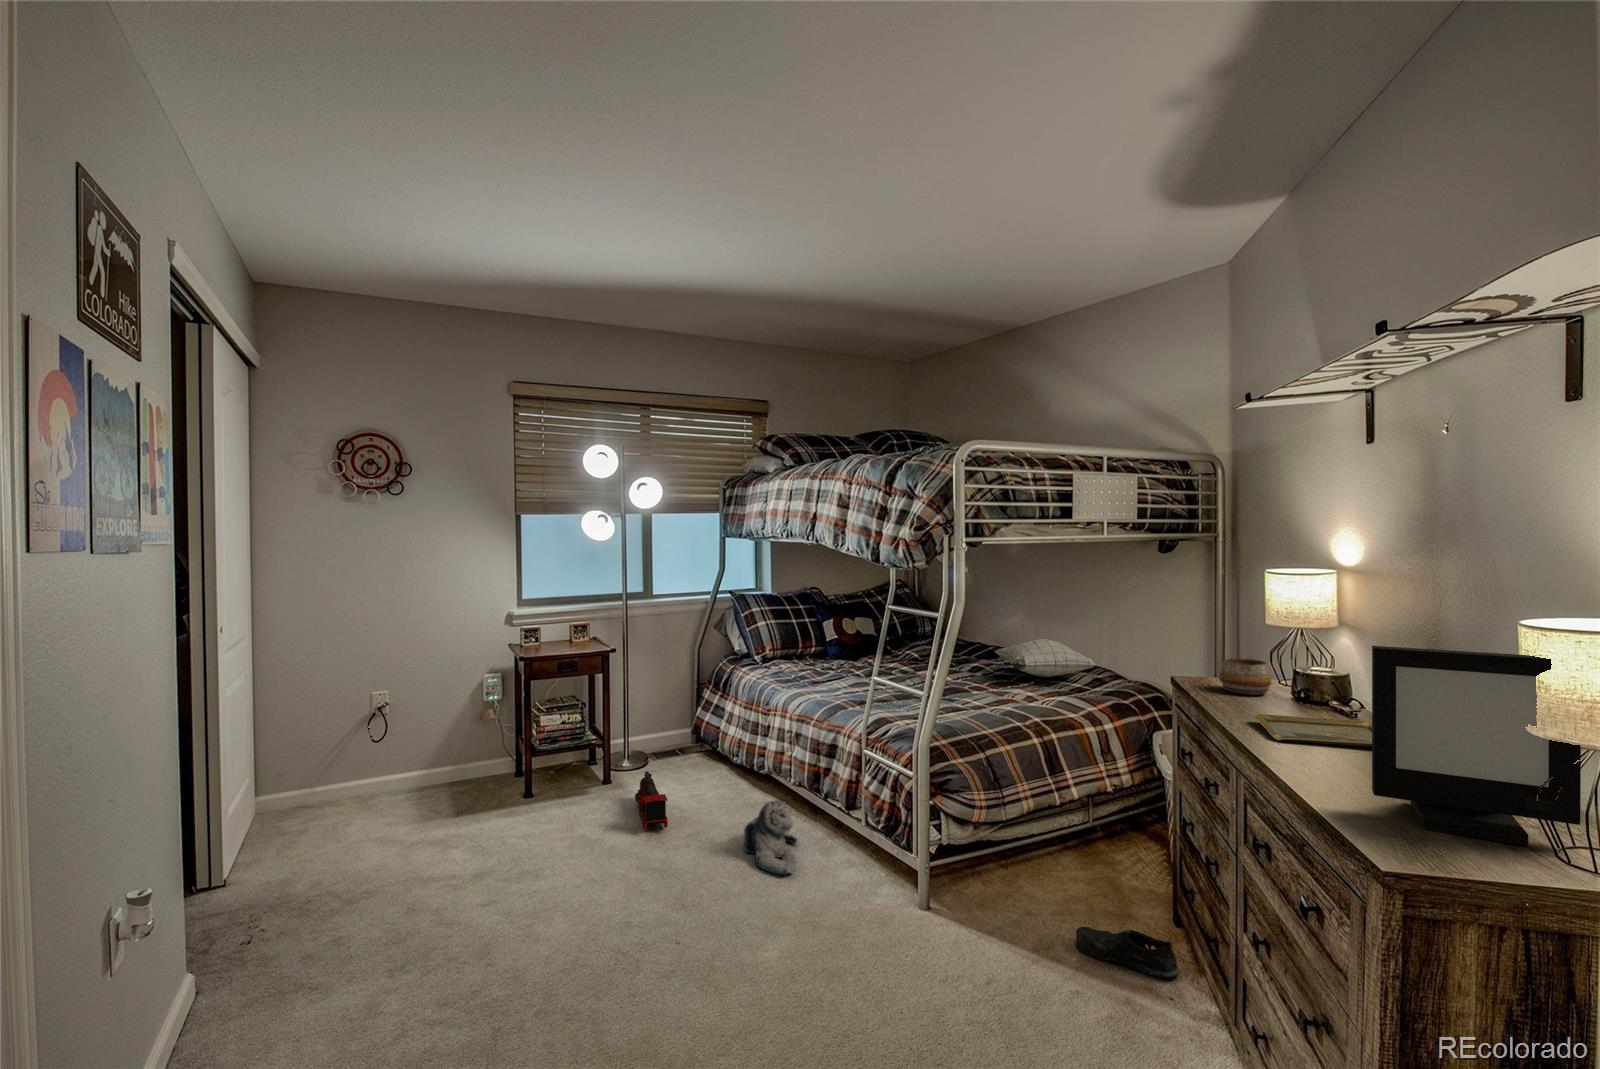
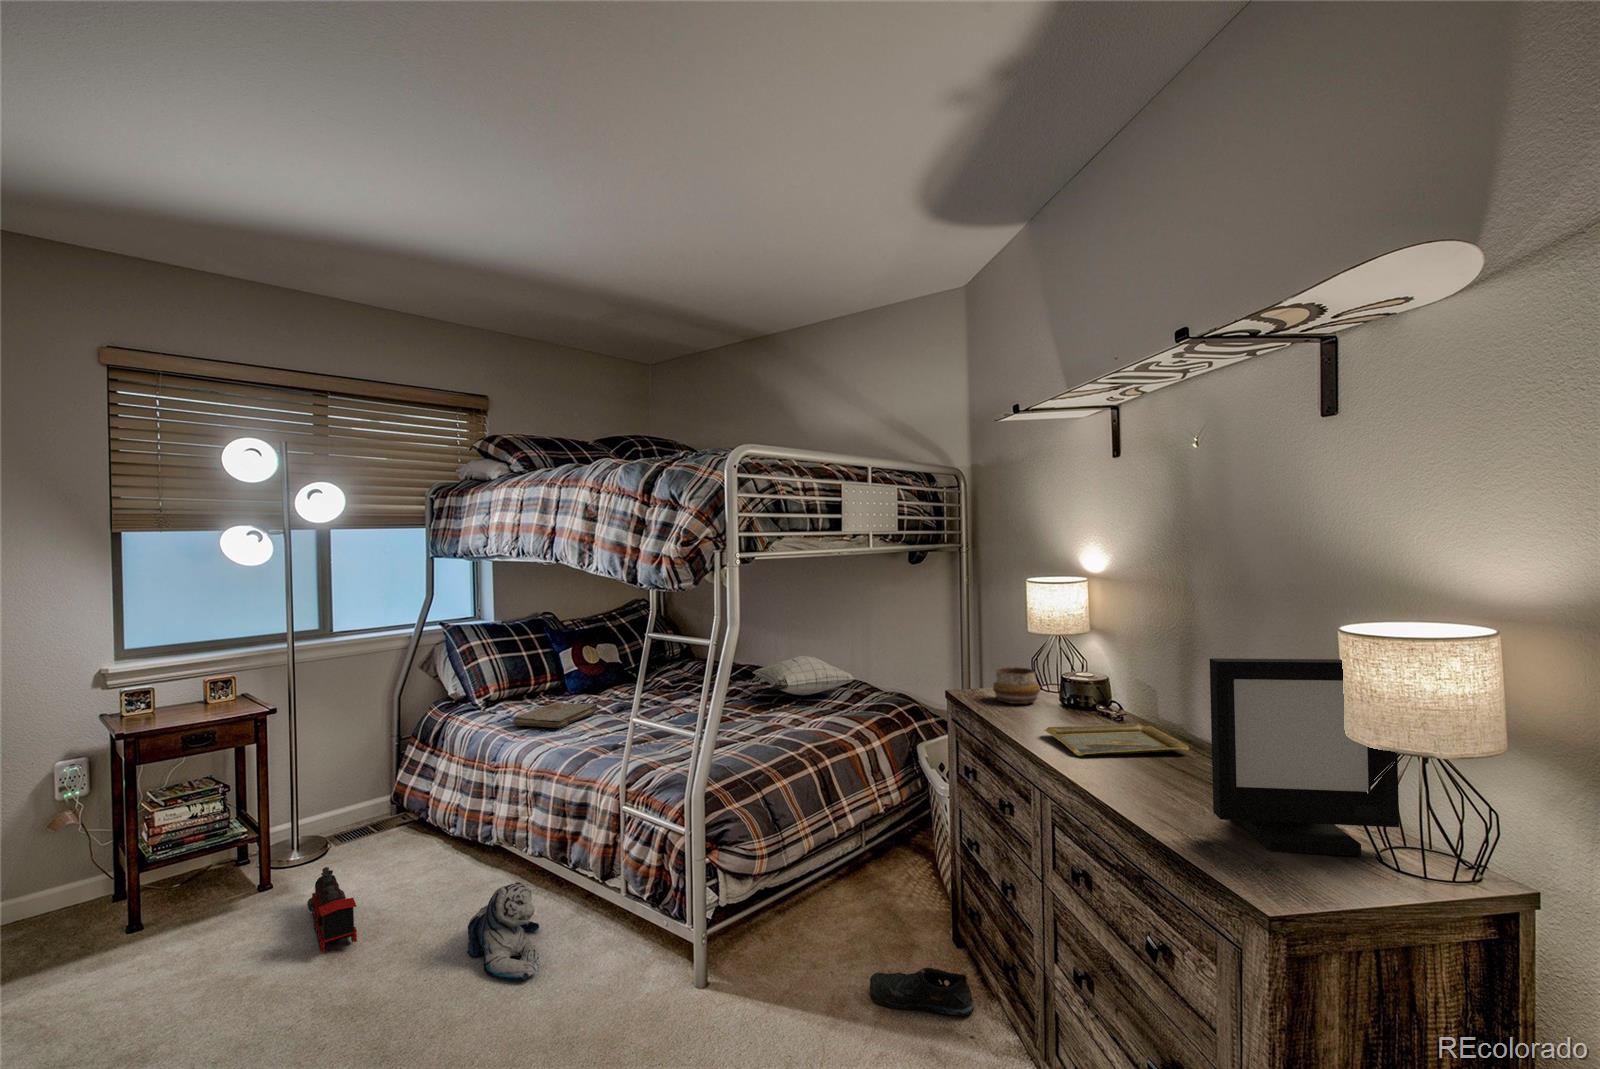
book: none [782,664,851,684] -> present [513,702,597,728]

